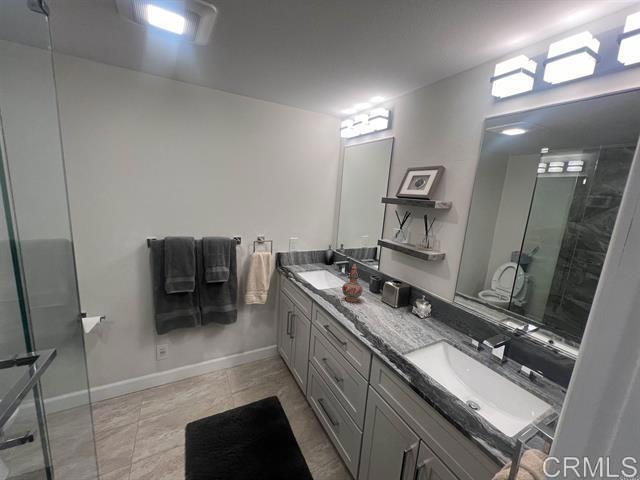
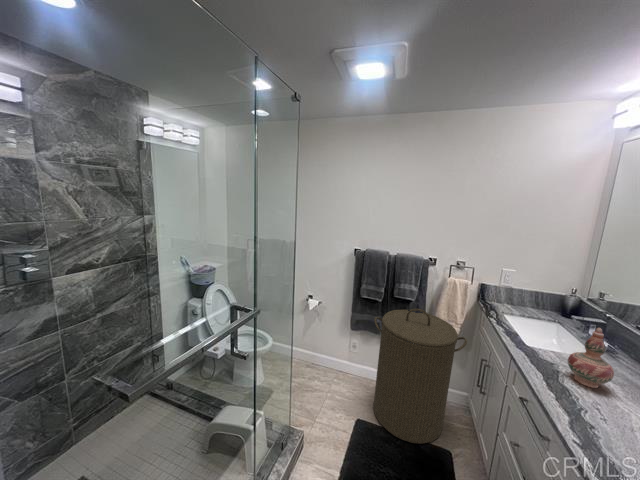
laundry hamper: none [189,287,277,414] -> present [373,309,467,444]

